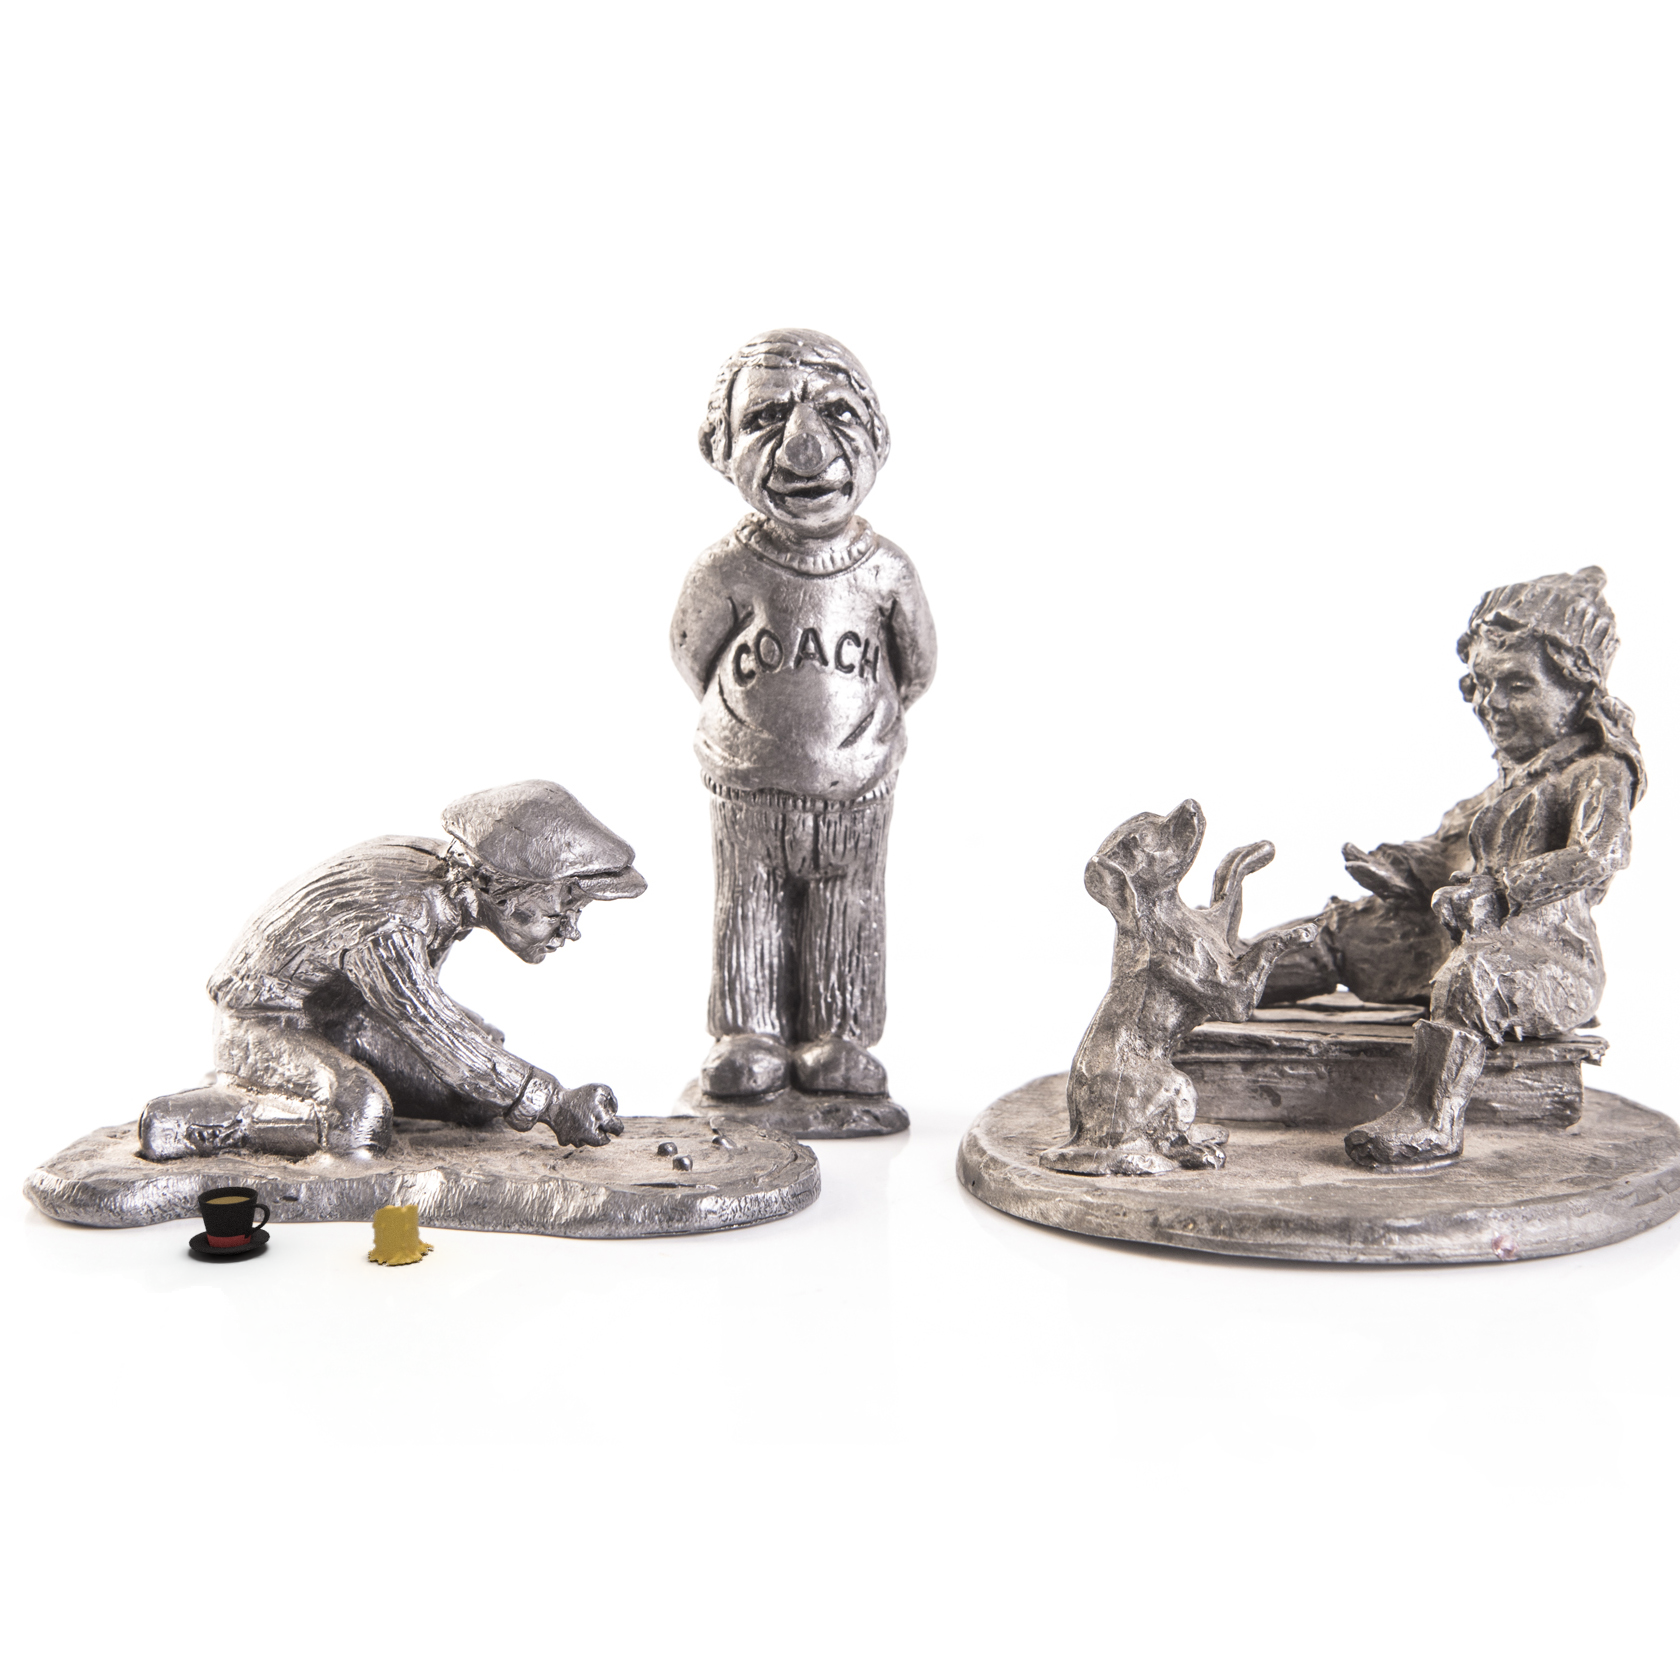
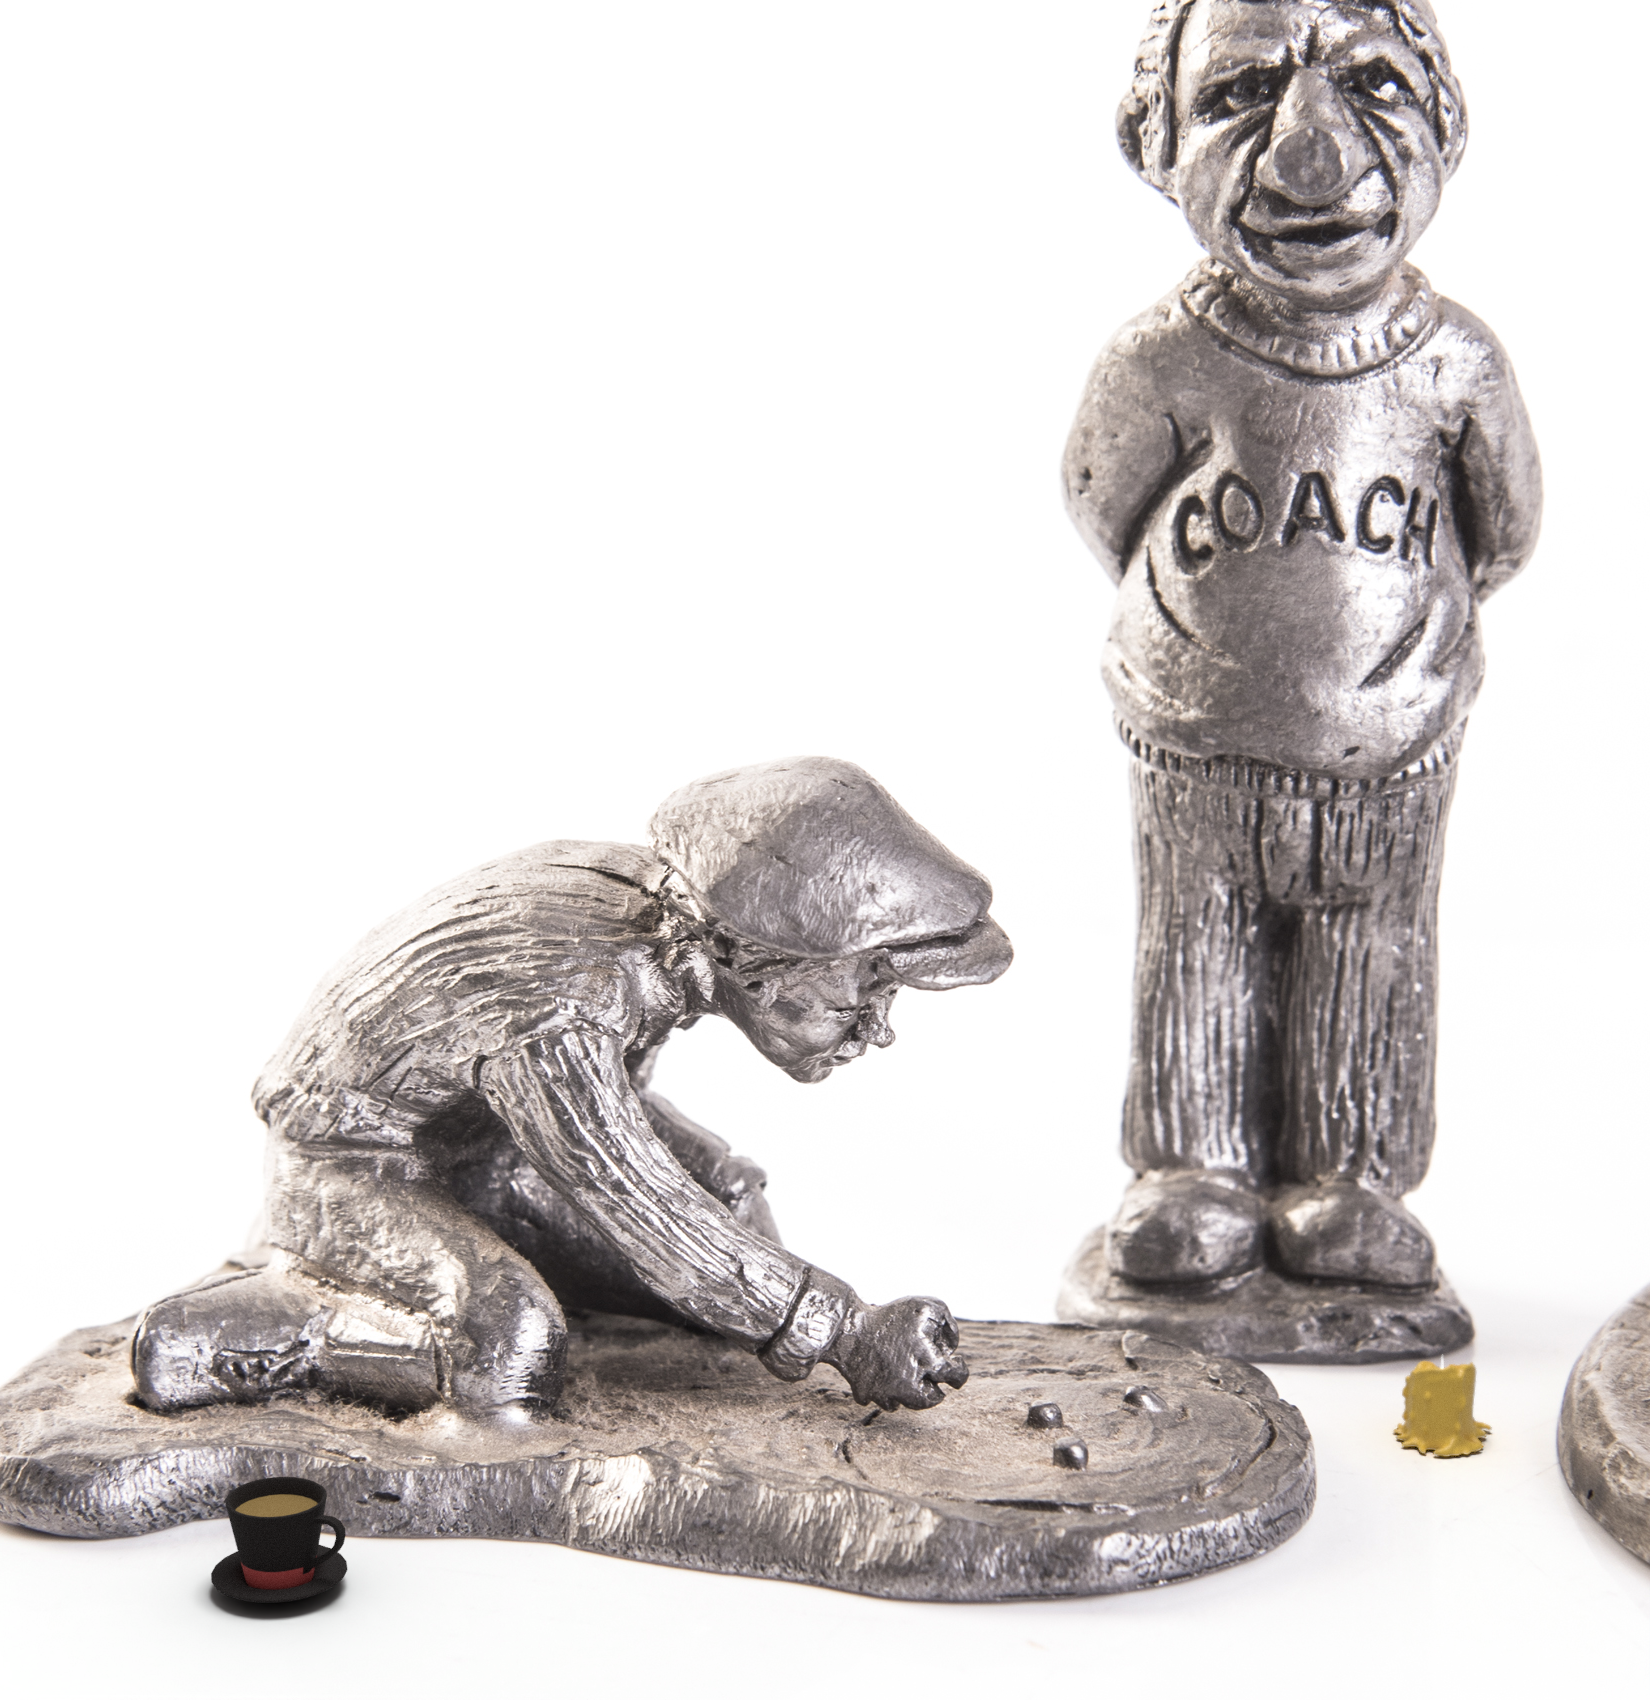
candle: present [369,1204,434,1265] -> present [1394,1357,1491,1457]

